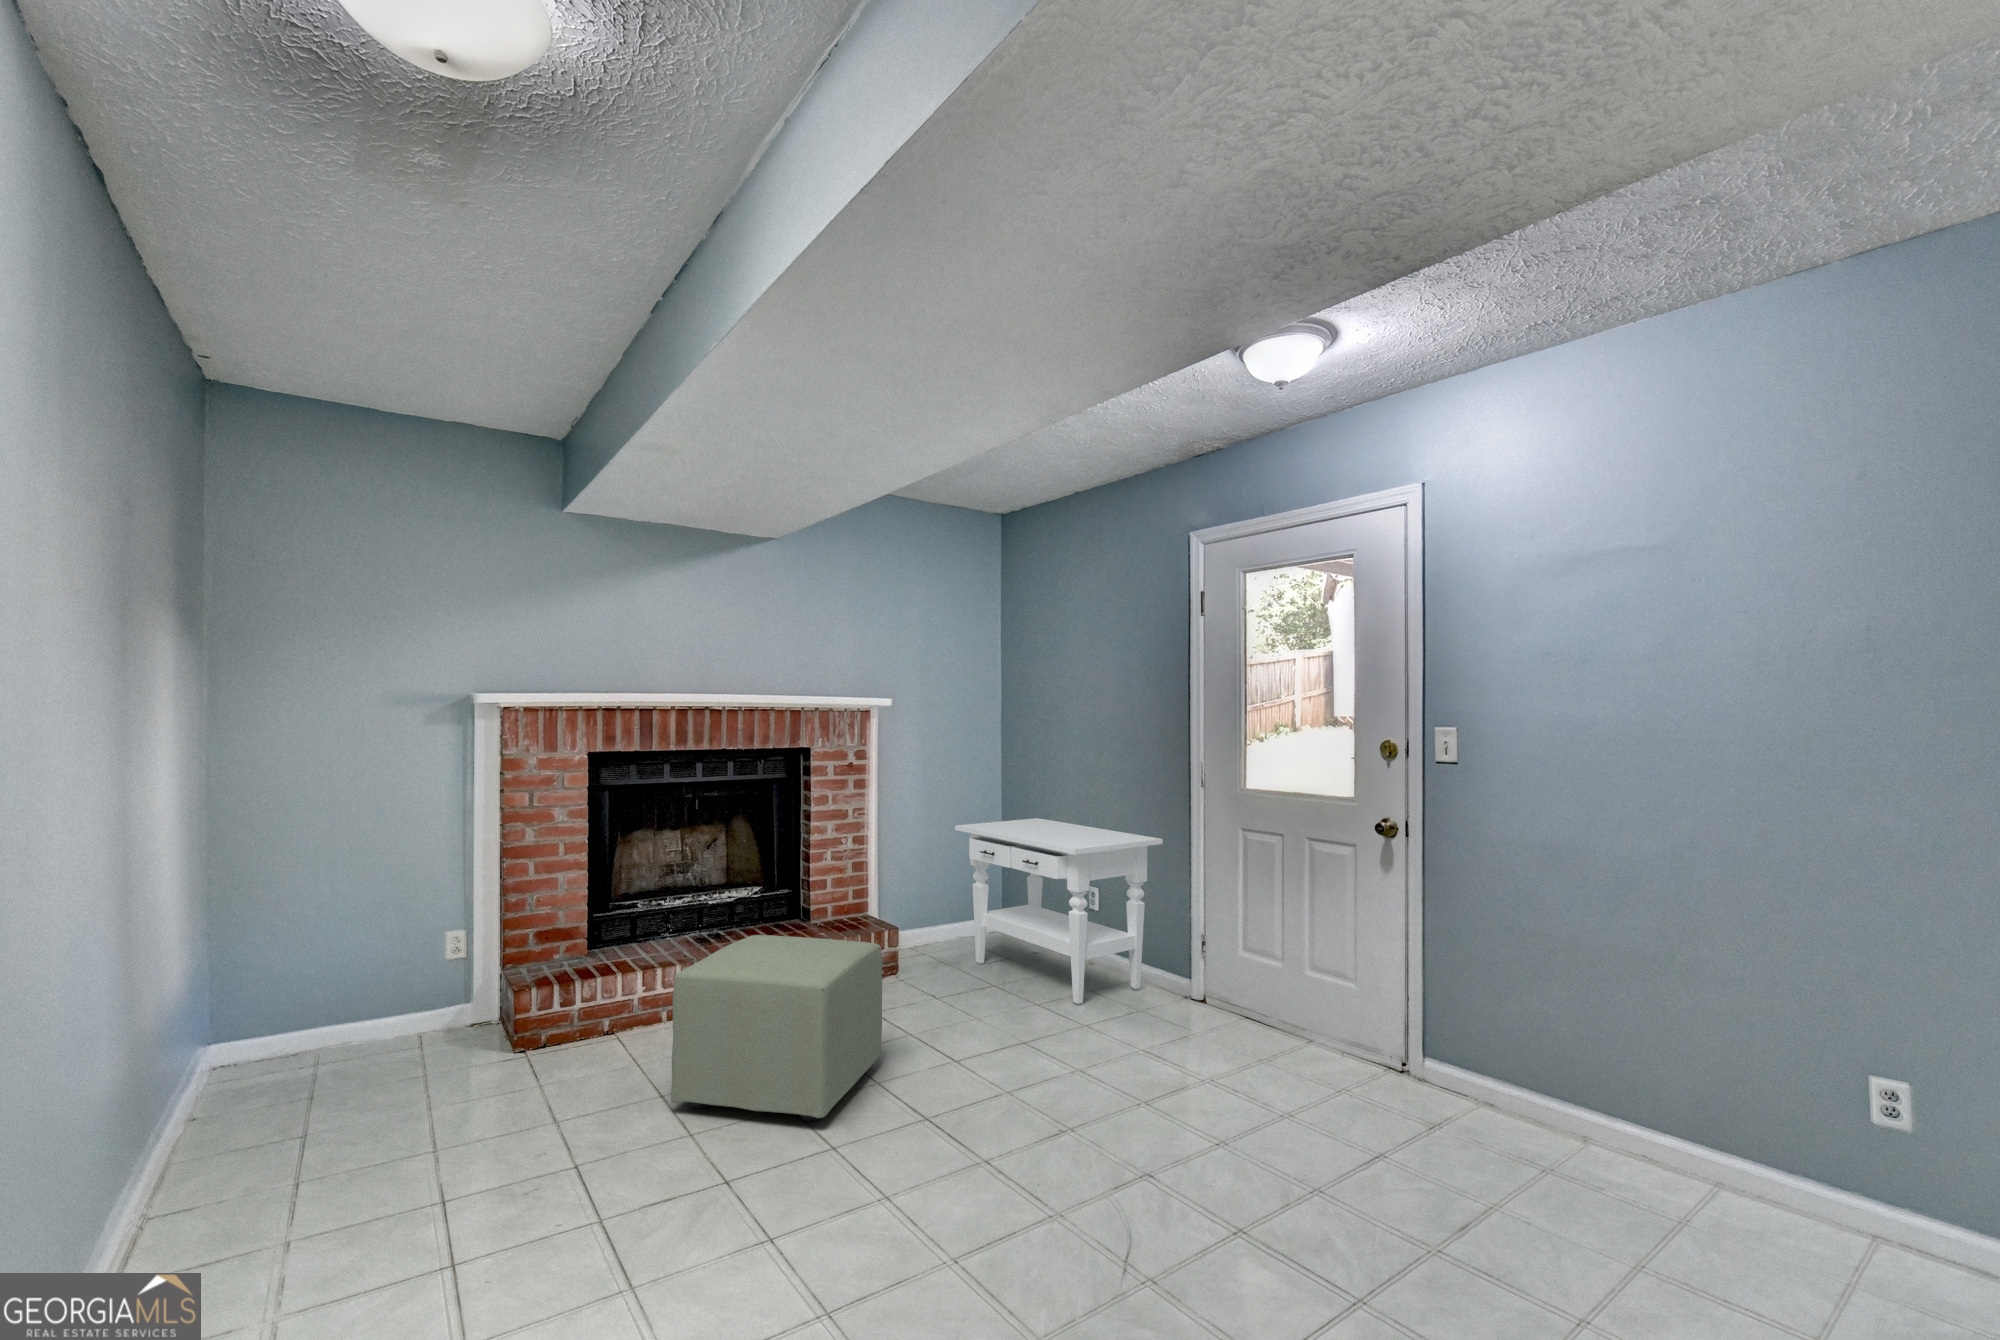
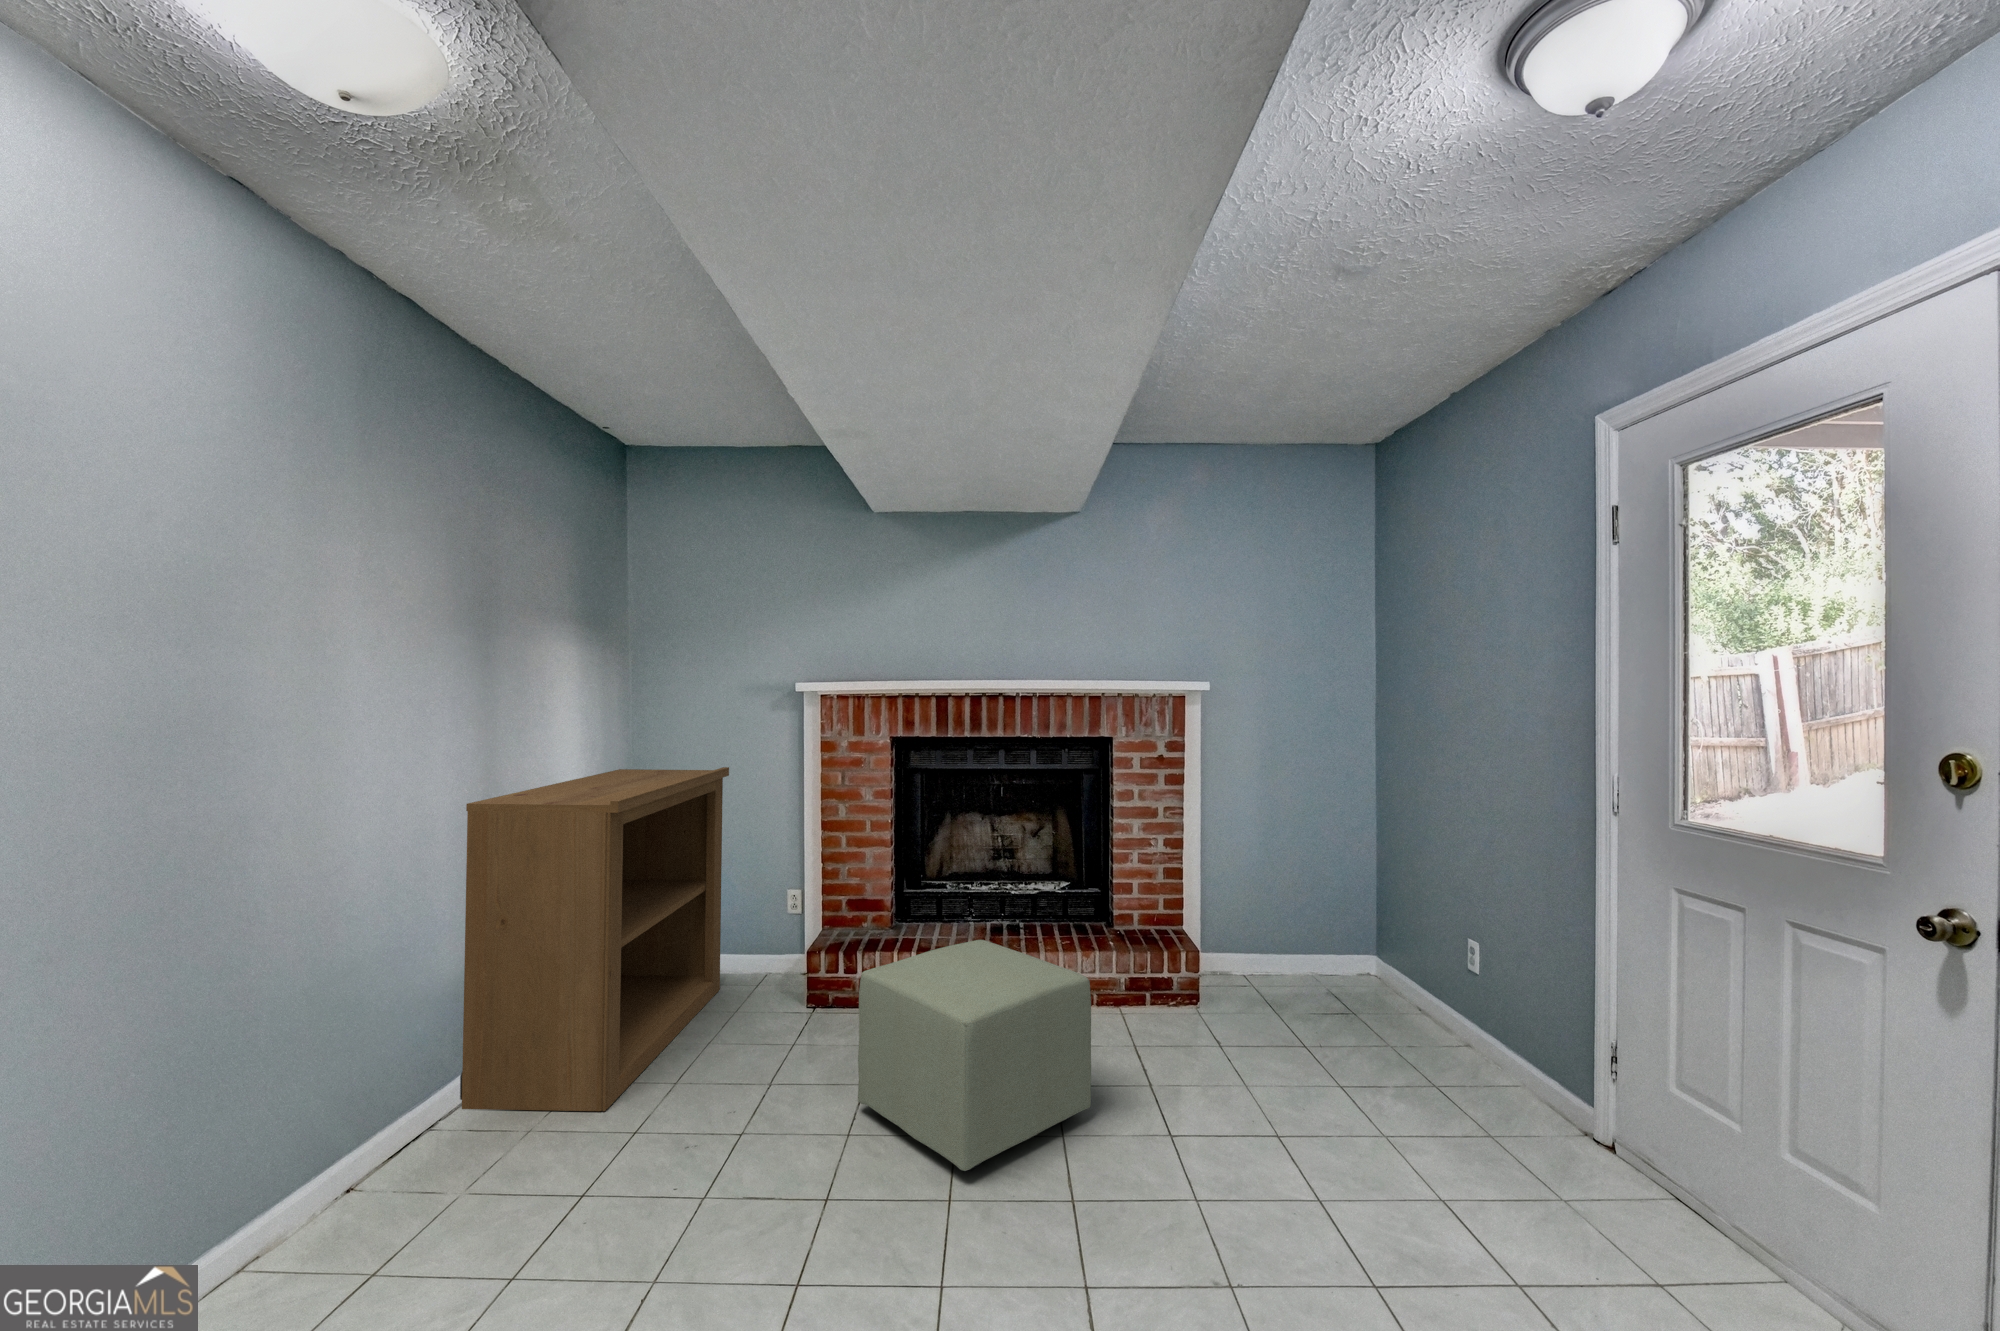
bookshelf: none [138,793,395,1243] -> present [460,767,729,1111]
side table: present [955,818,1163,1005] -> none [1281,839,1554,1102]

